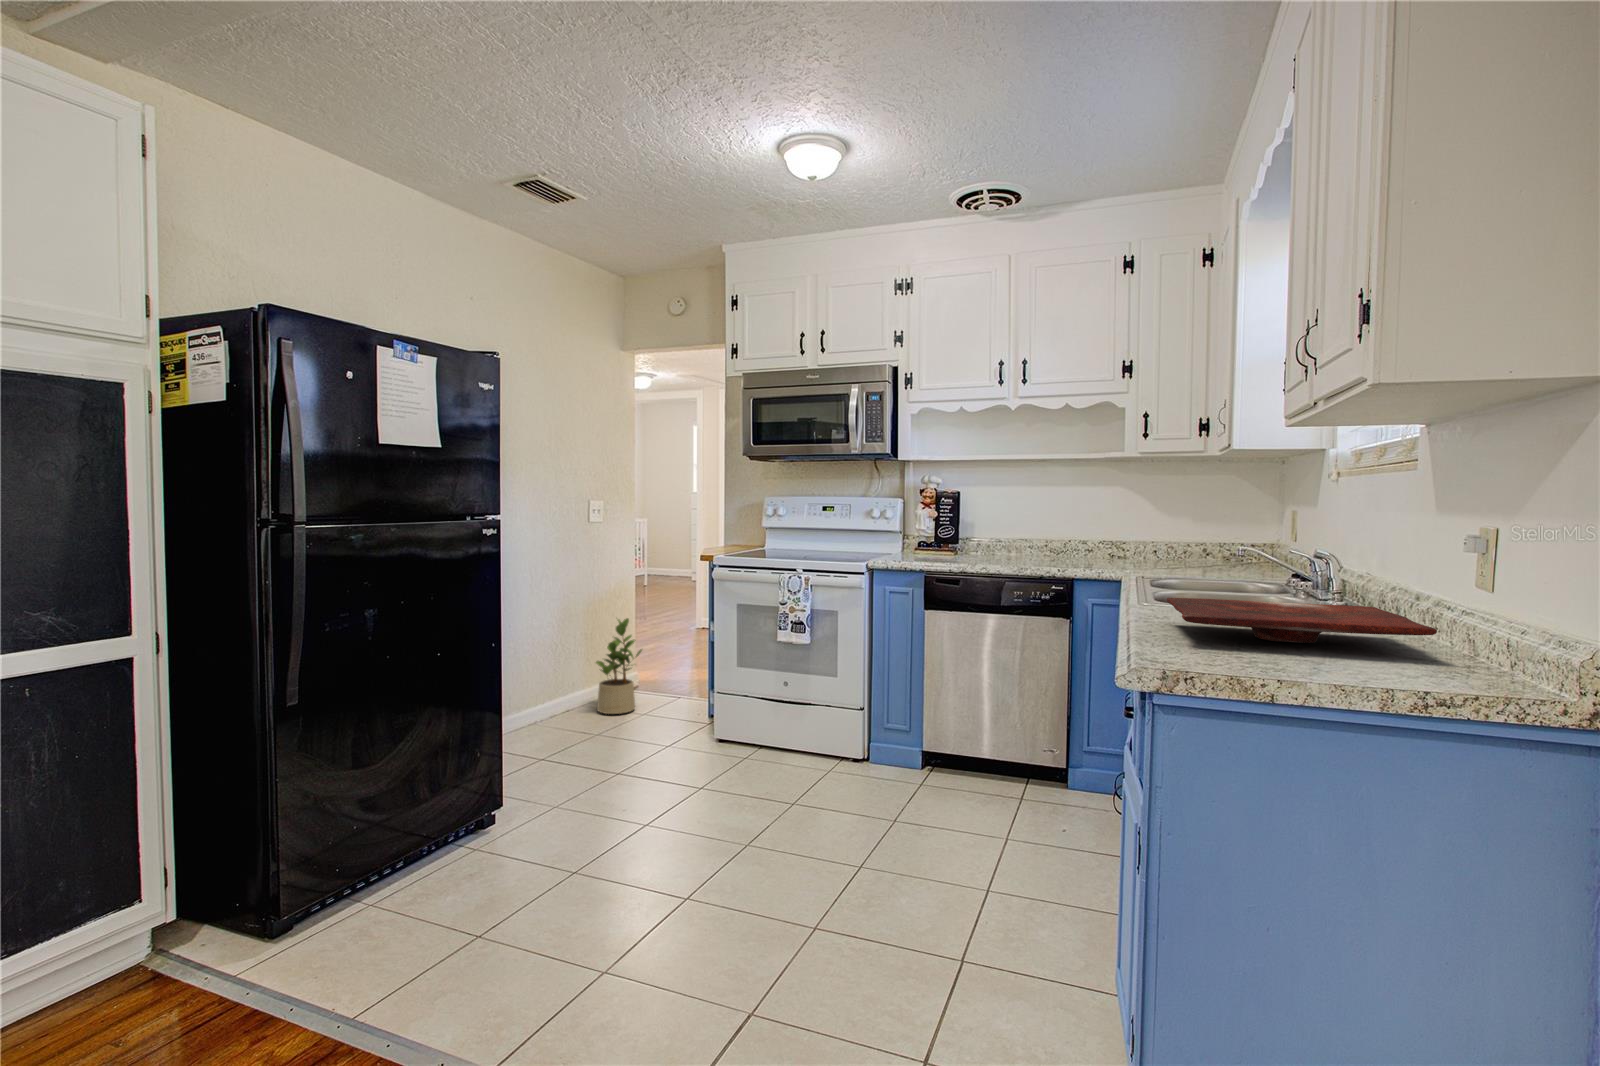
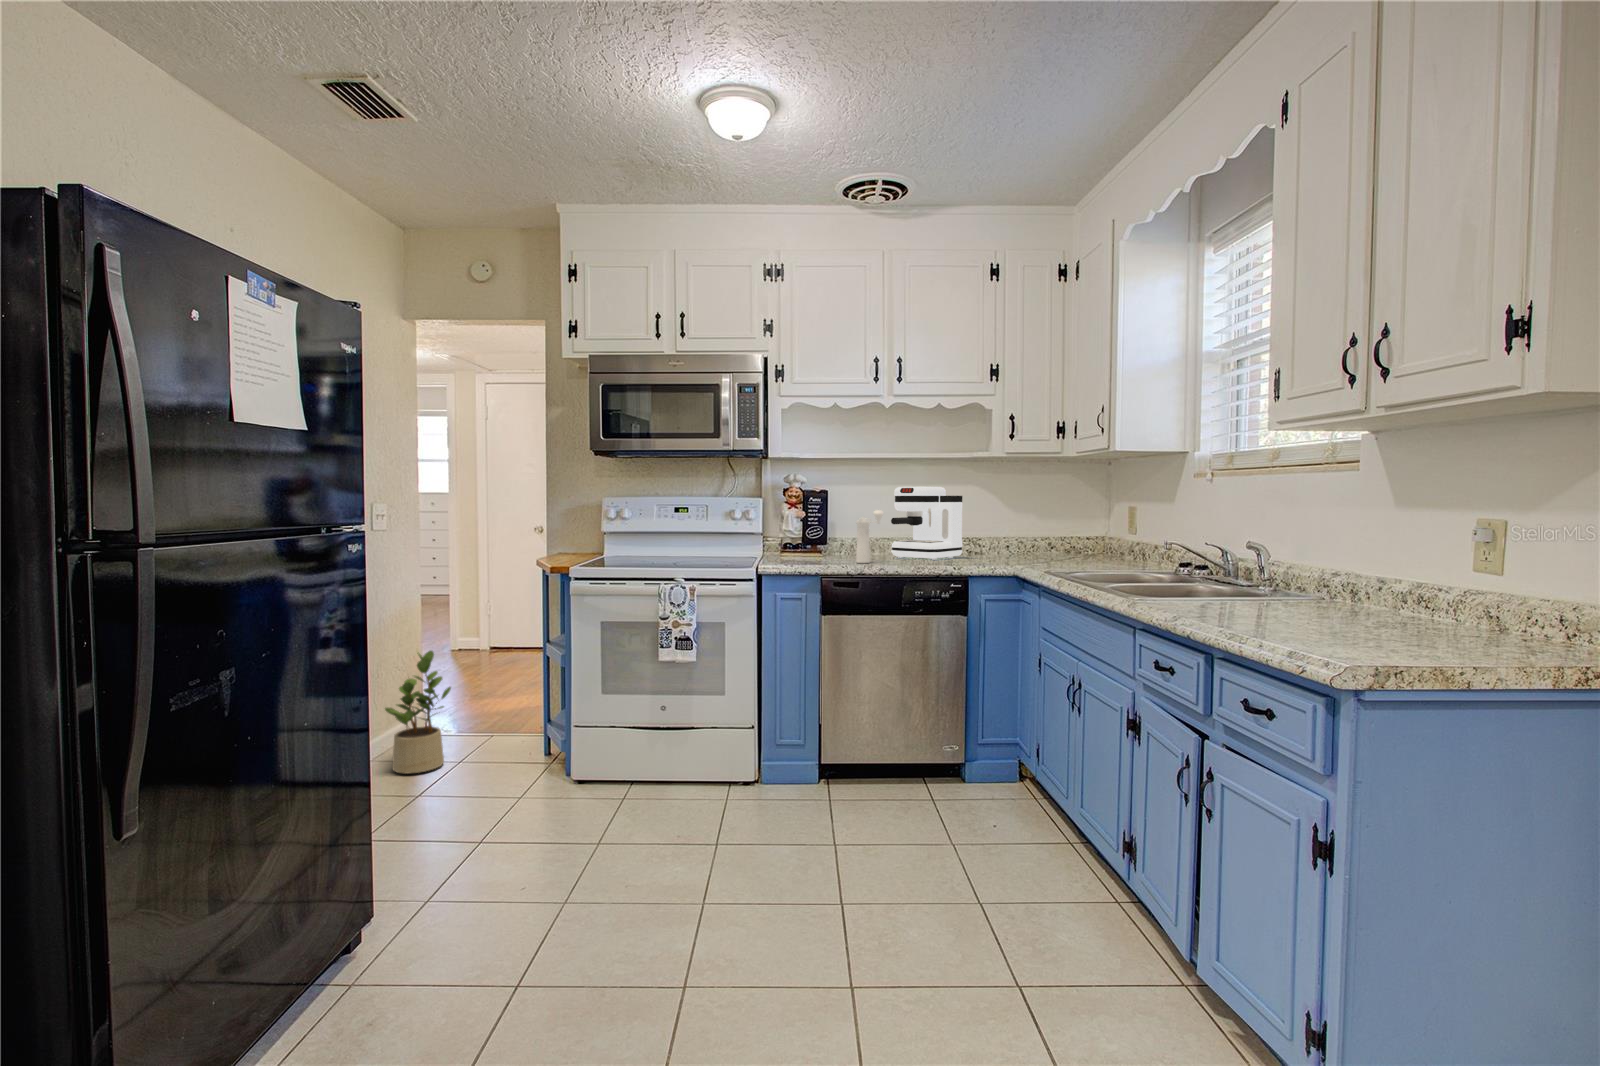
coffee maker: none [1018,488,1101,562] -> present [891,487,962,560]
pepper mill: none [971,511,1004,562] -> present [856,510,883,563]
cutting board: present [1167,598,1437,643] -> none [1221,591,1501,628]

